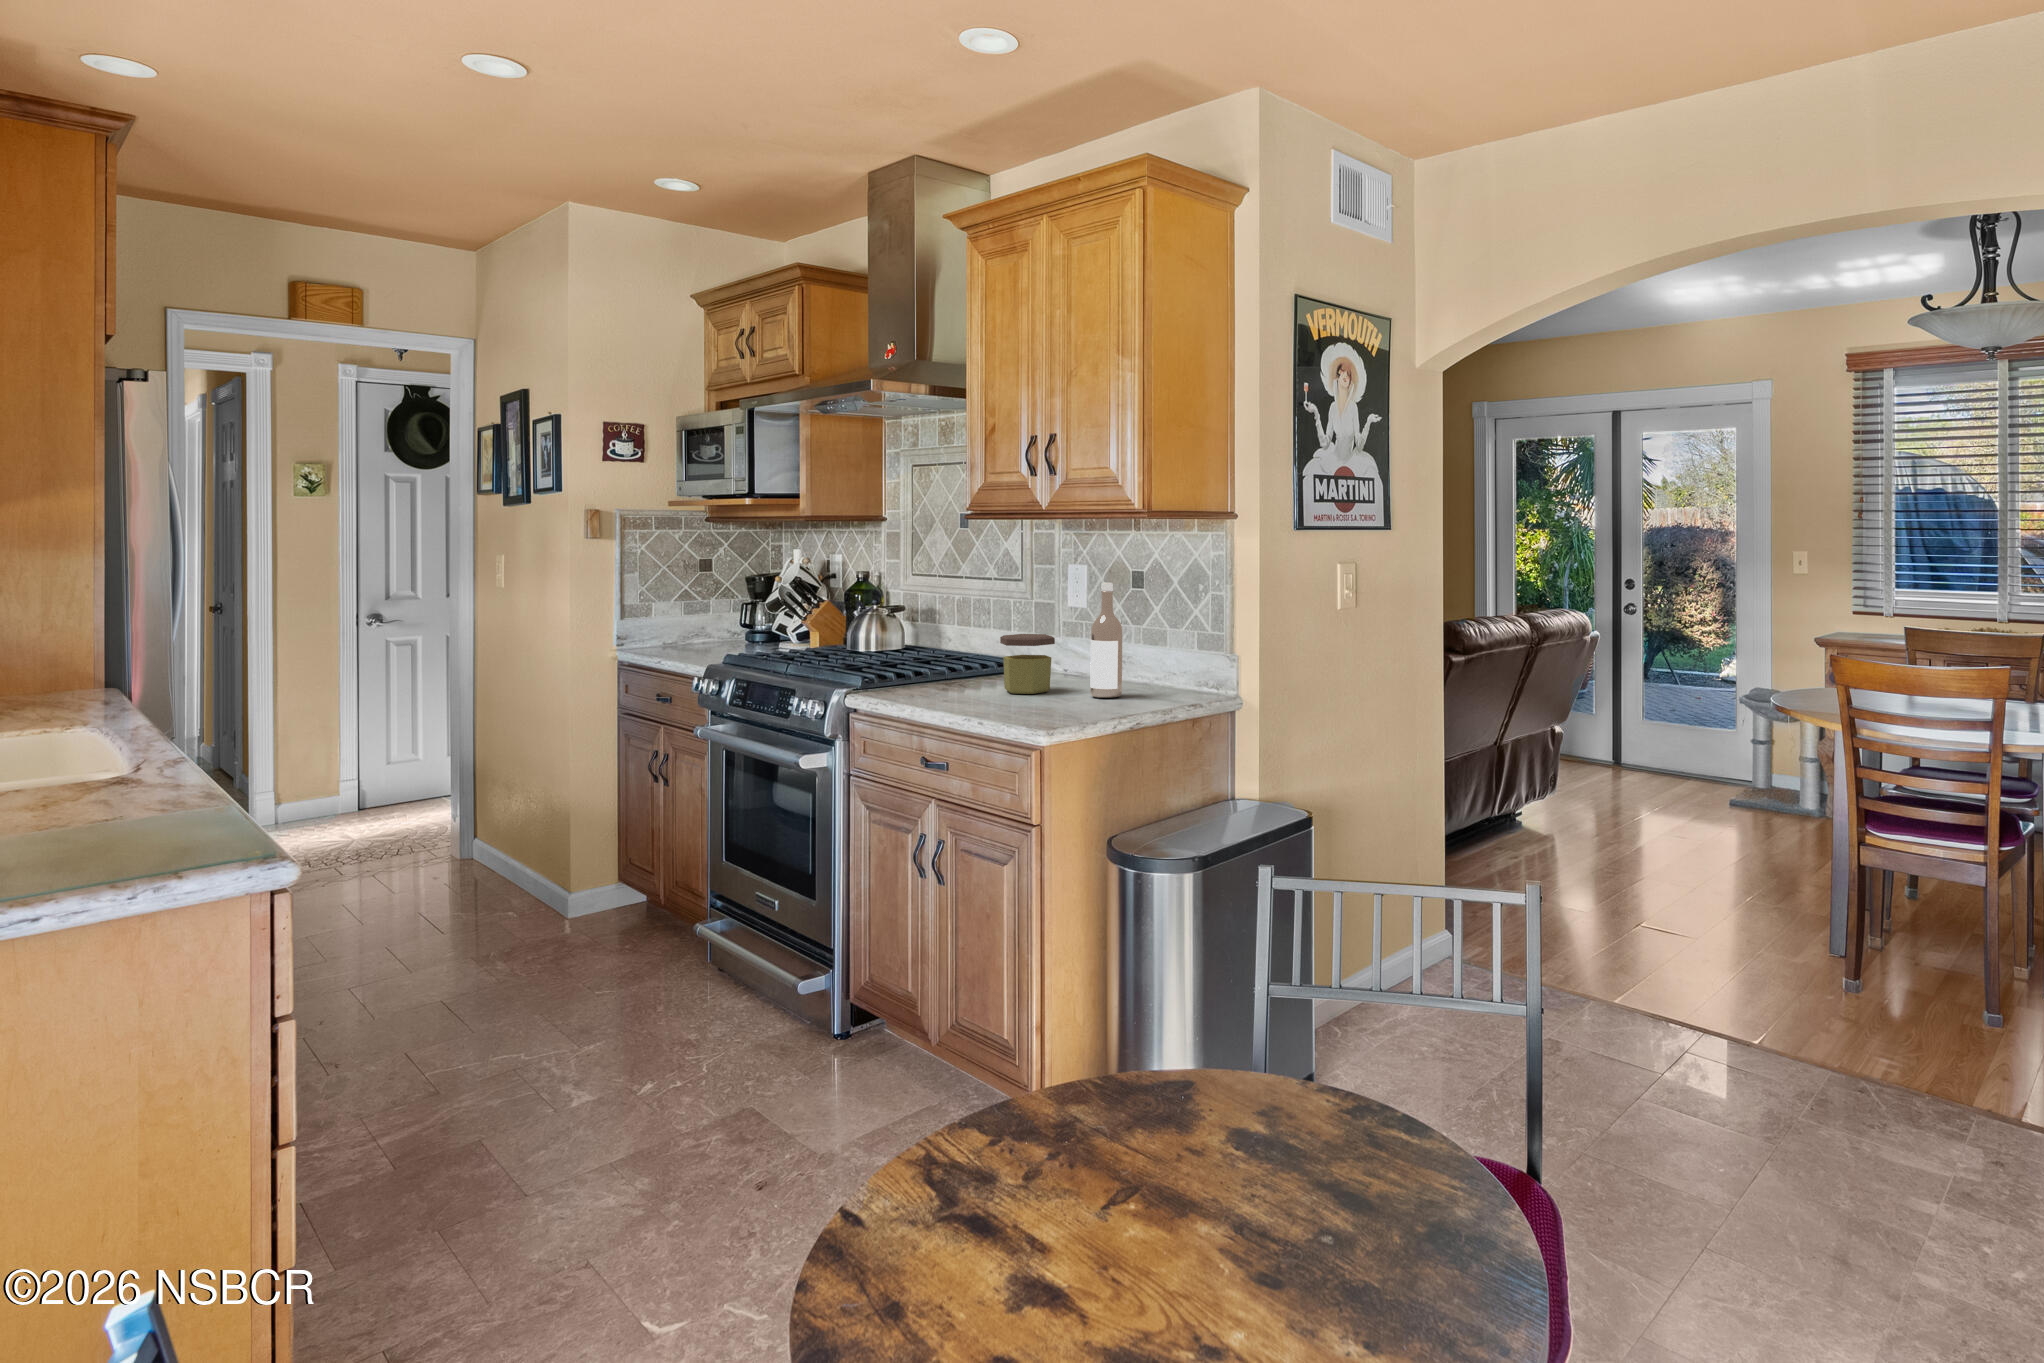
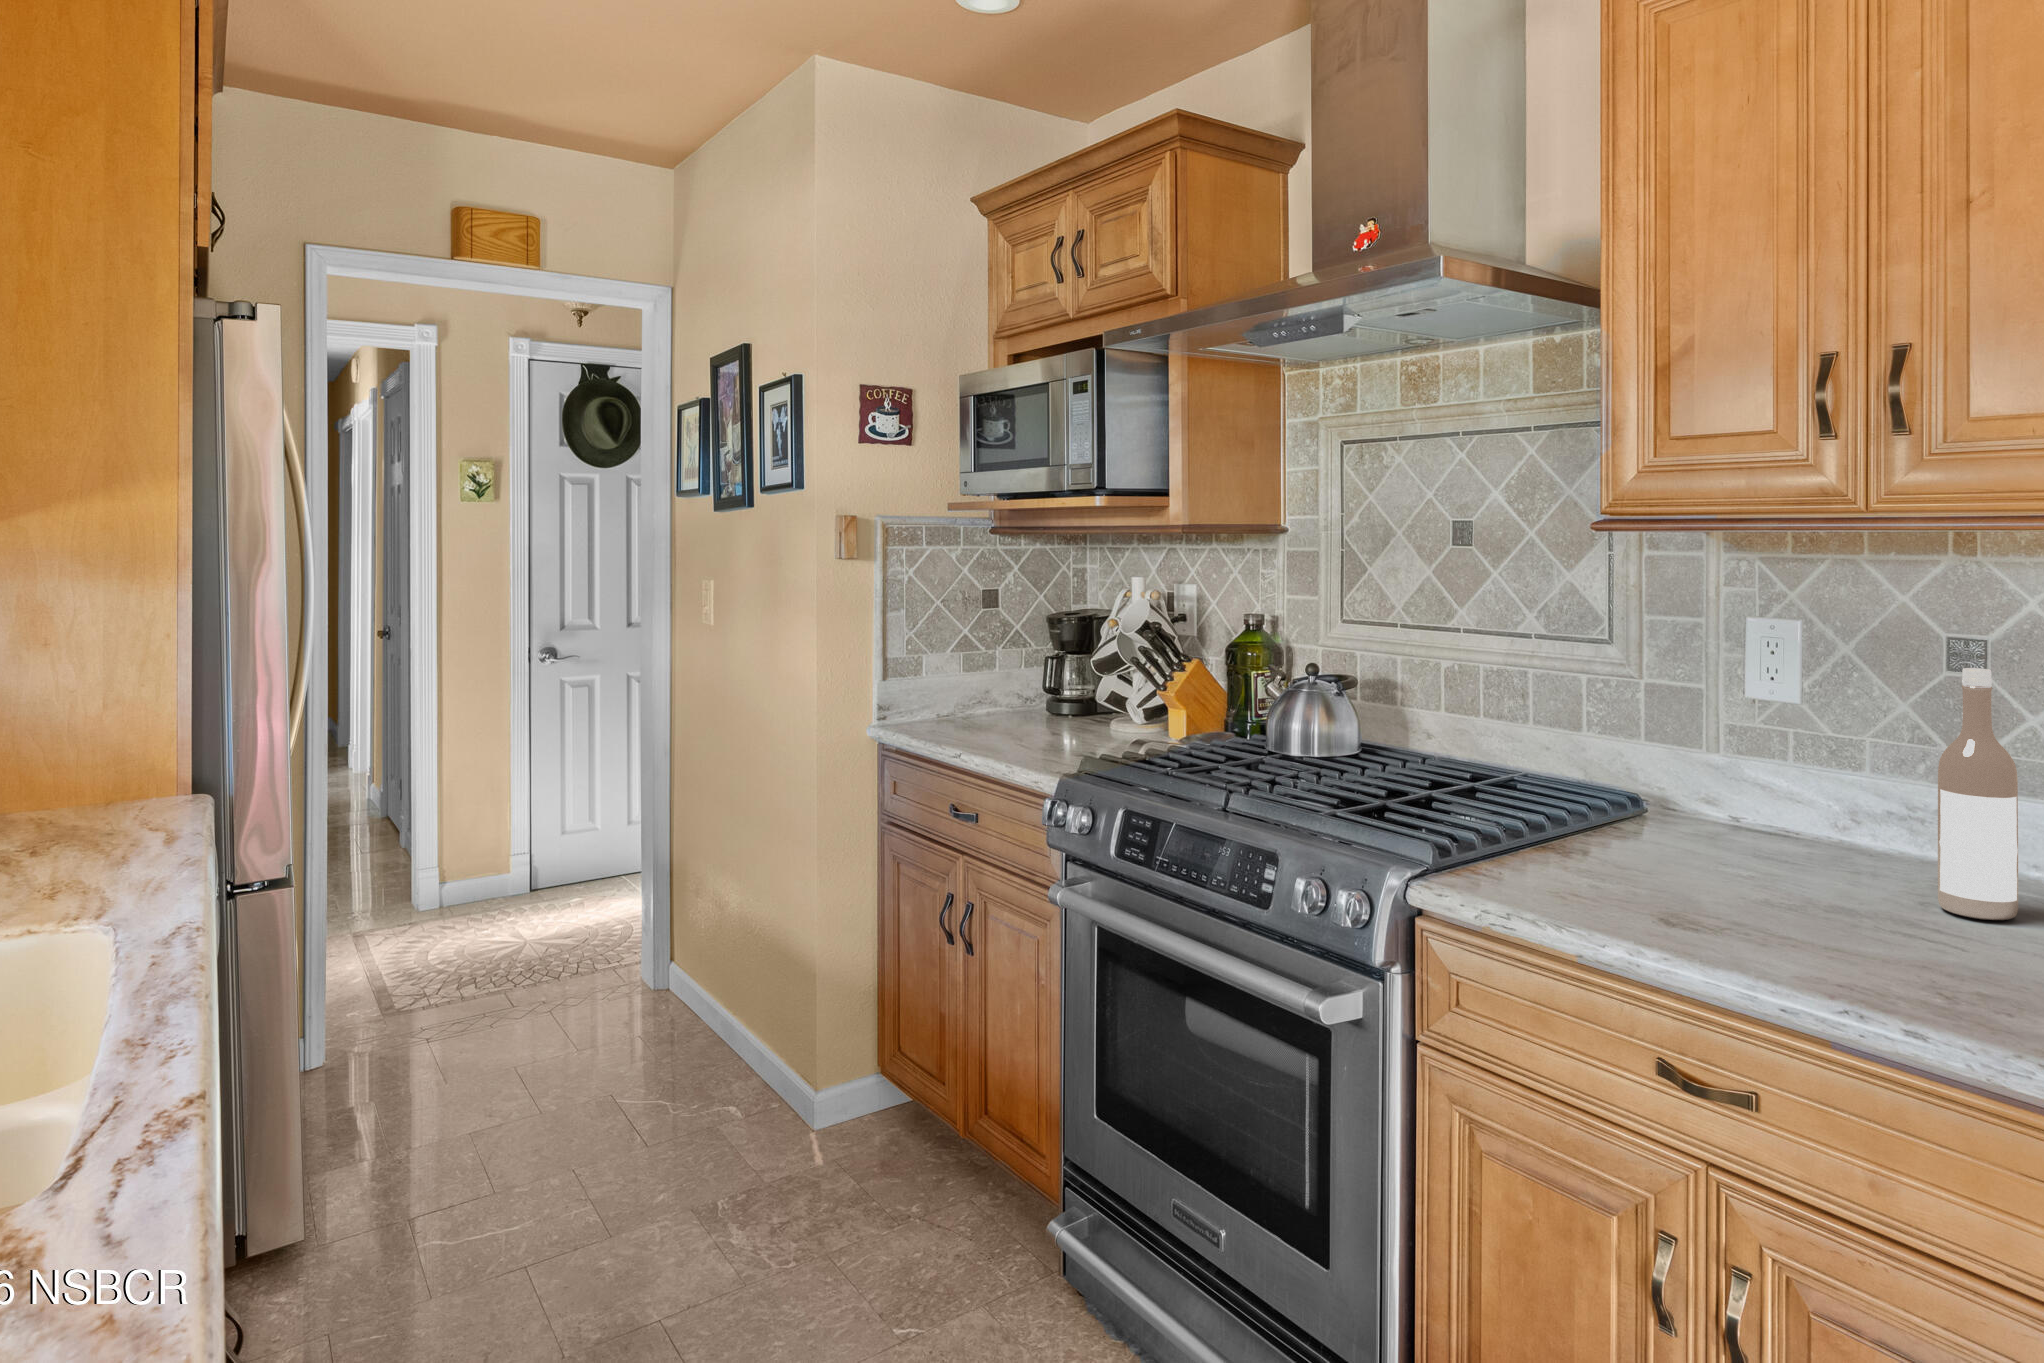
jar: present [1000,634,1055,694] -> none [1703,762,1829,896]

